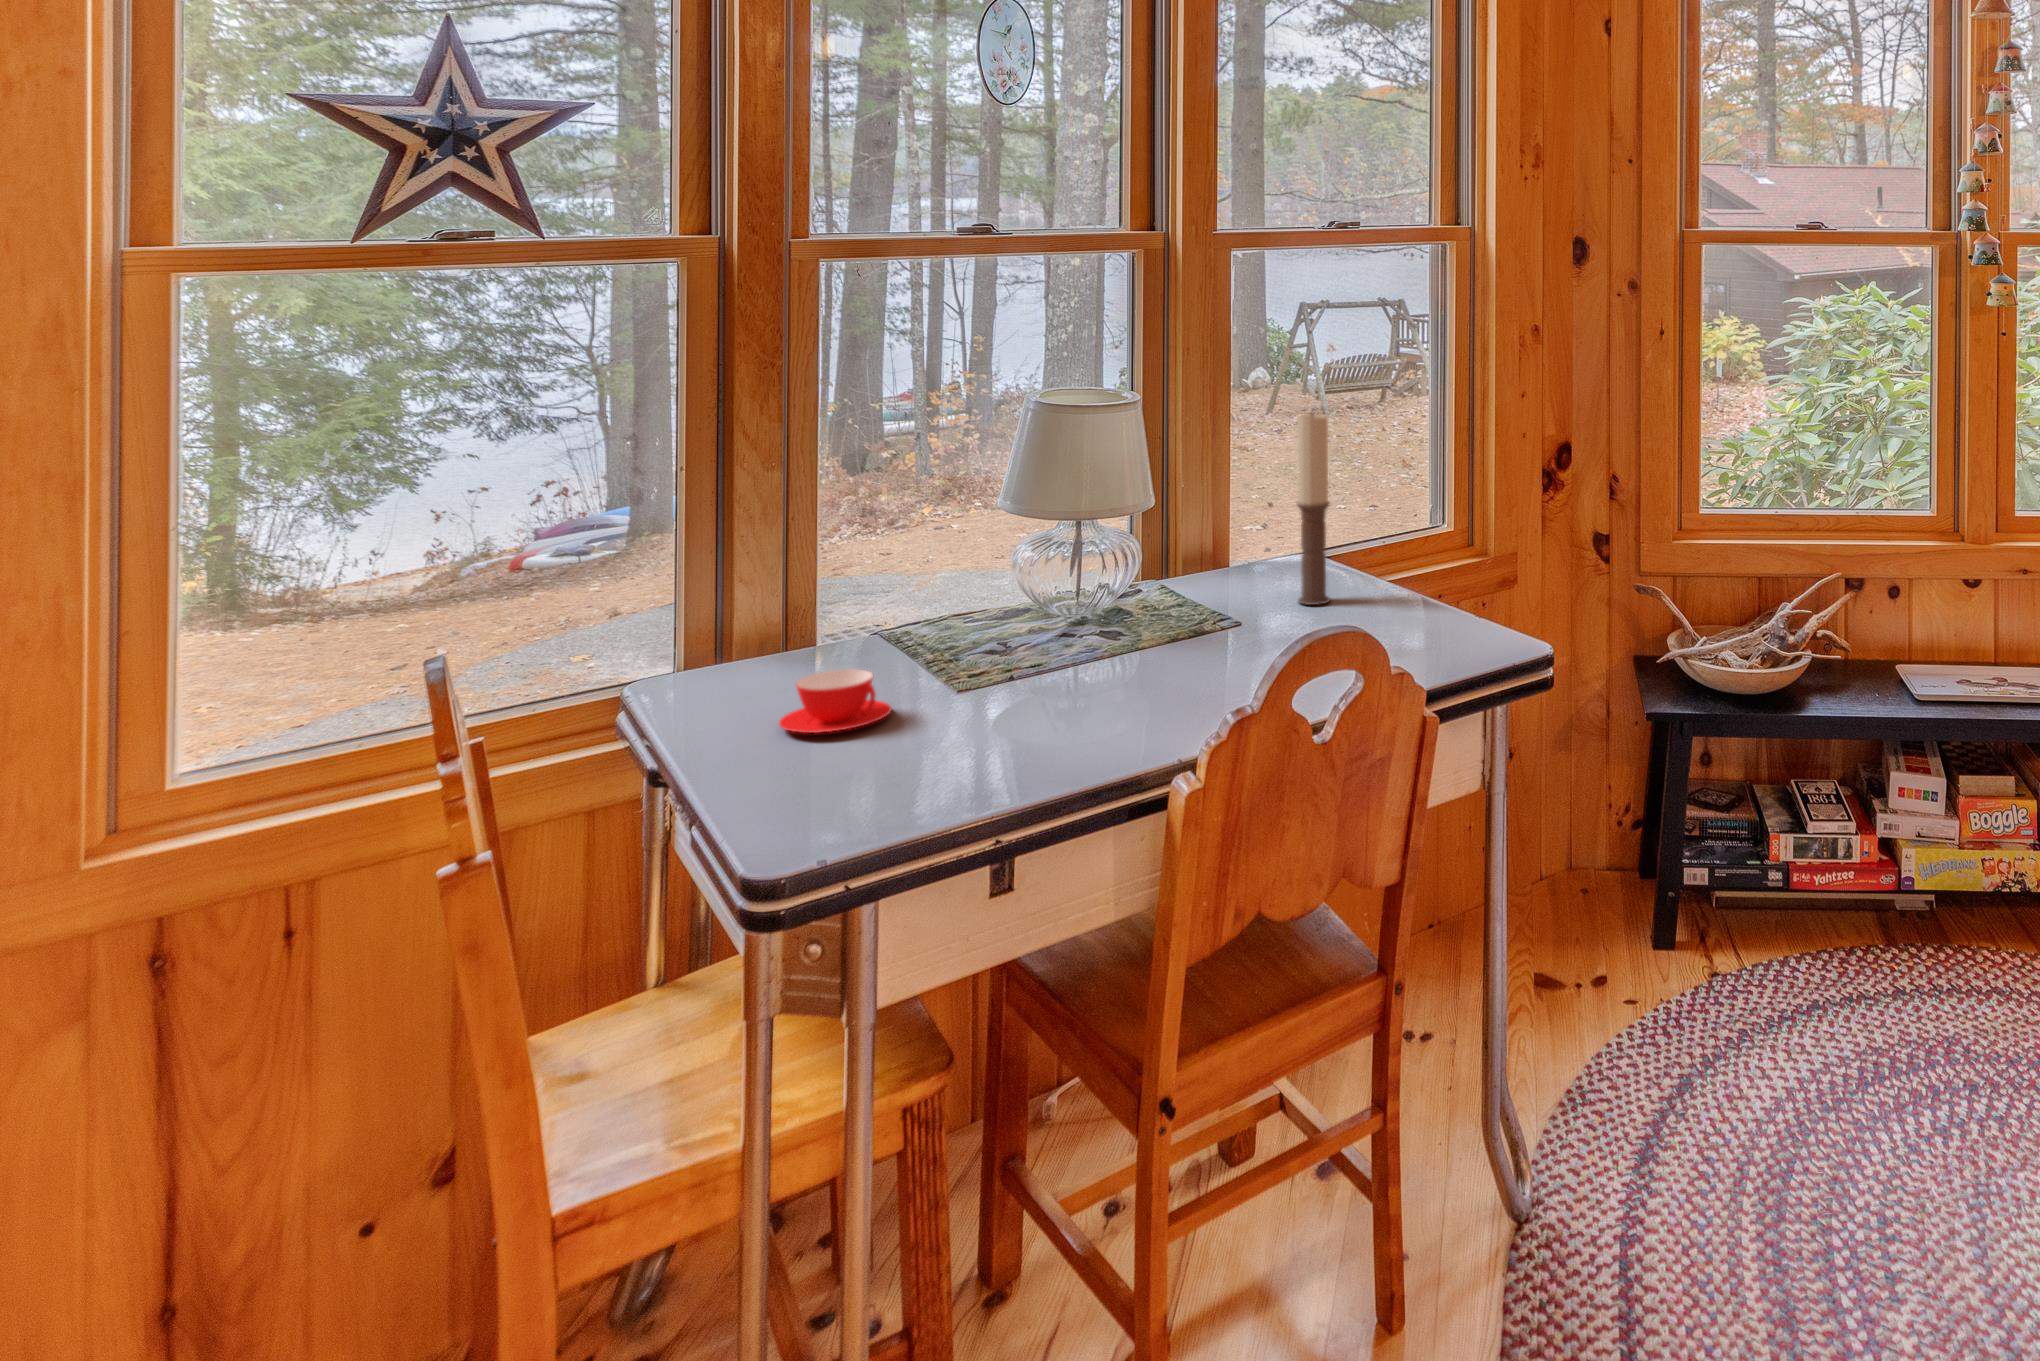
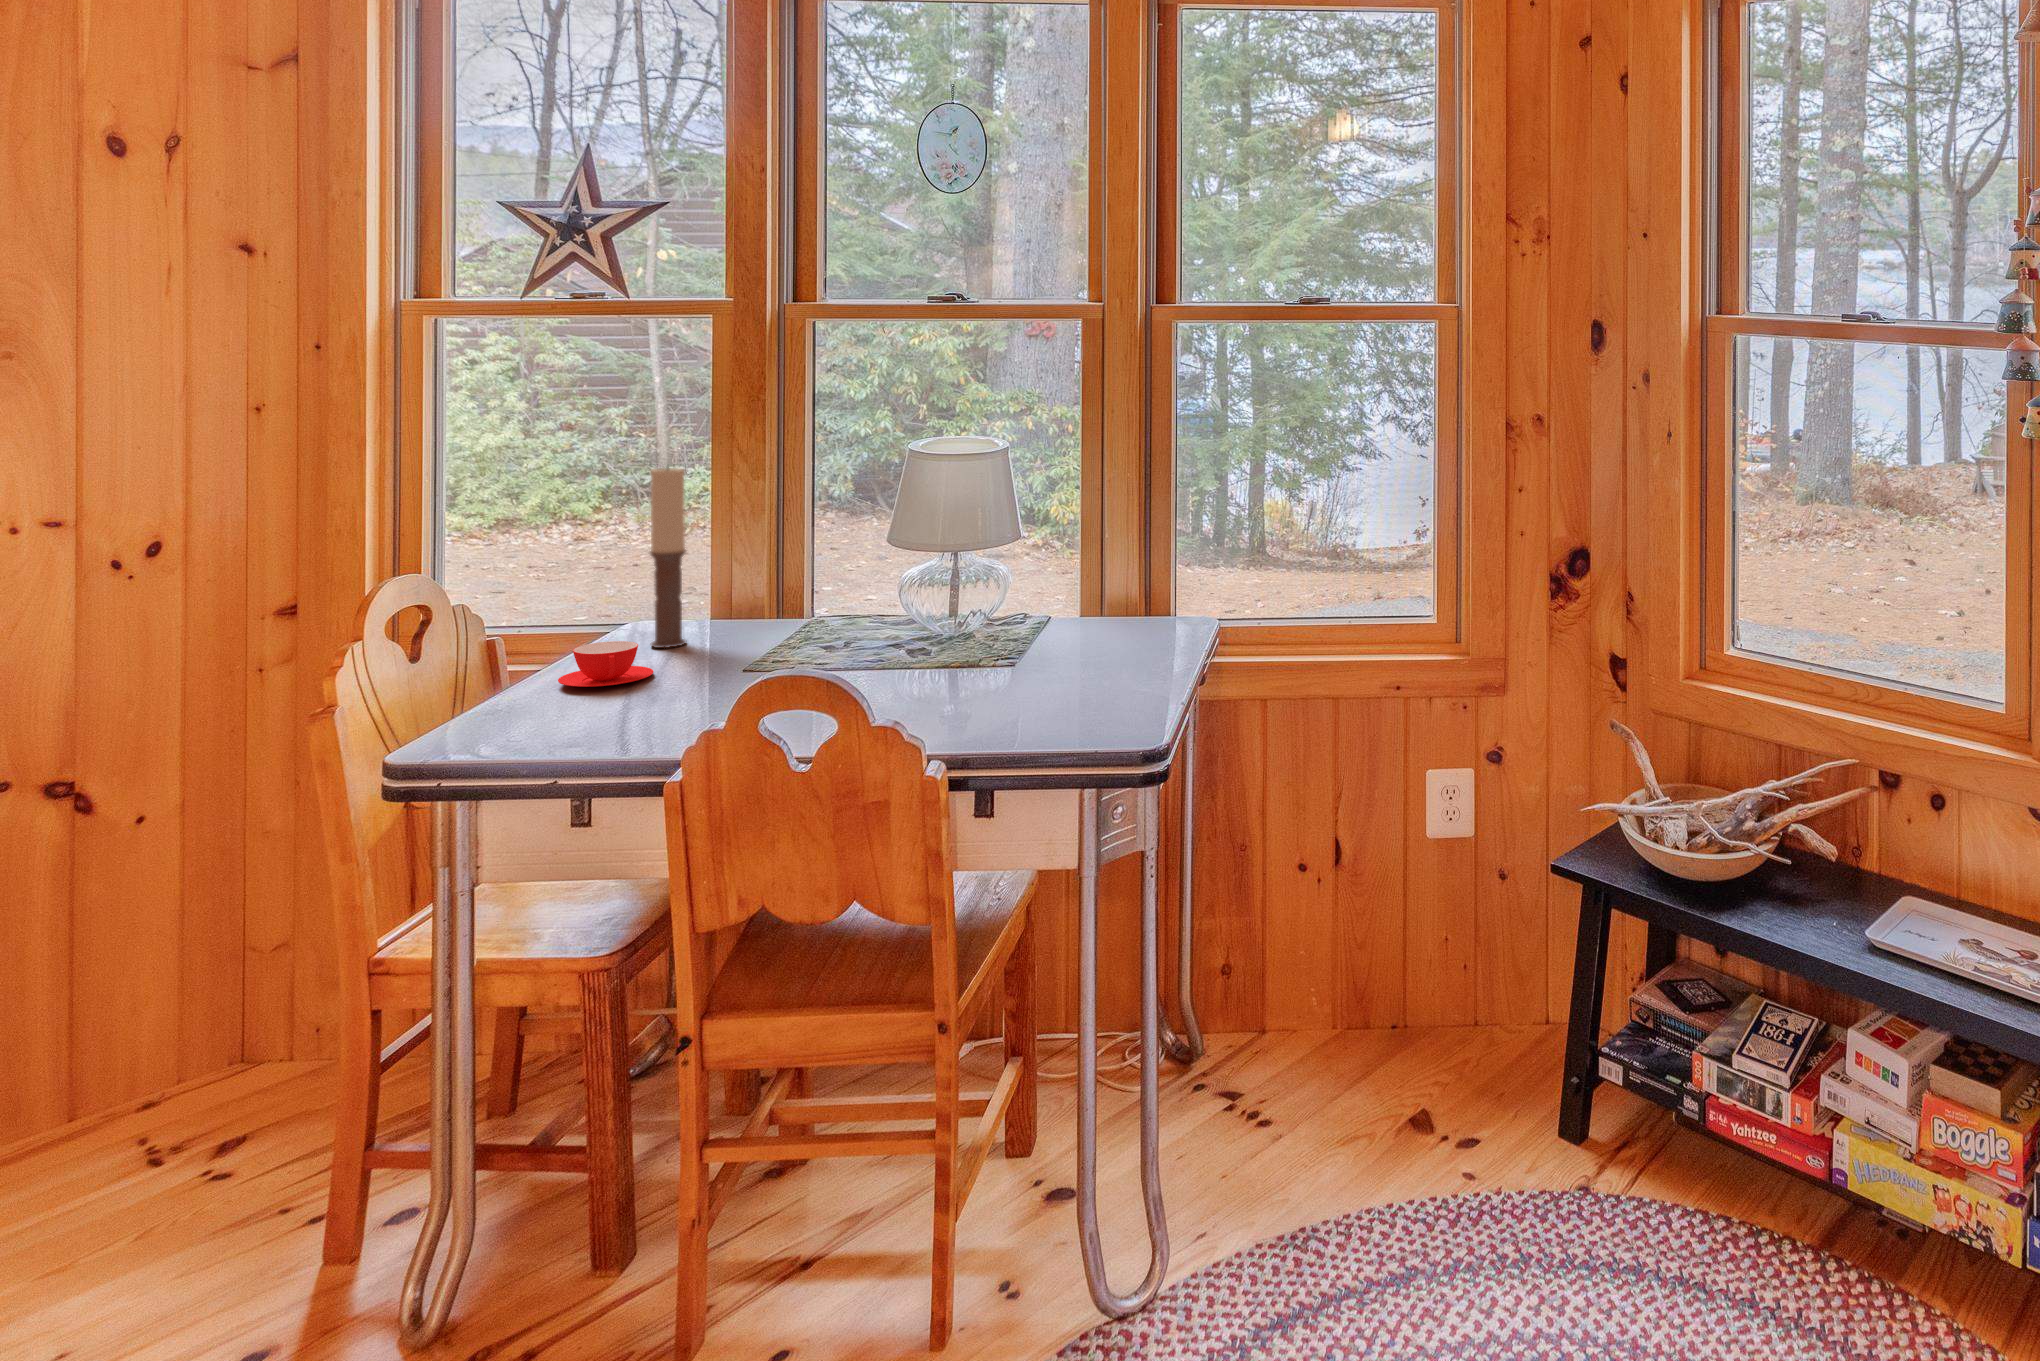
candle: present [1297,414,1330,605] -> present [650,467,687,648]

